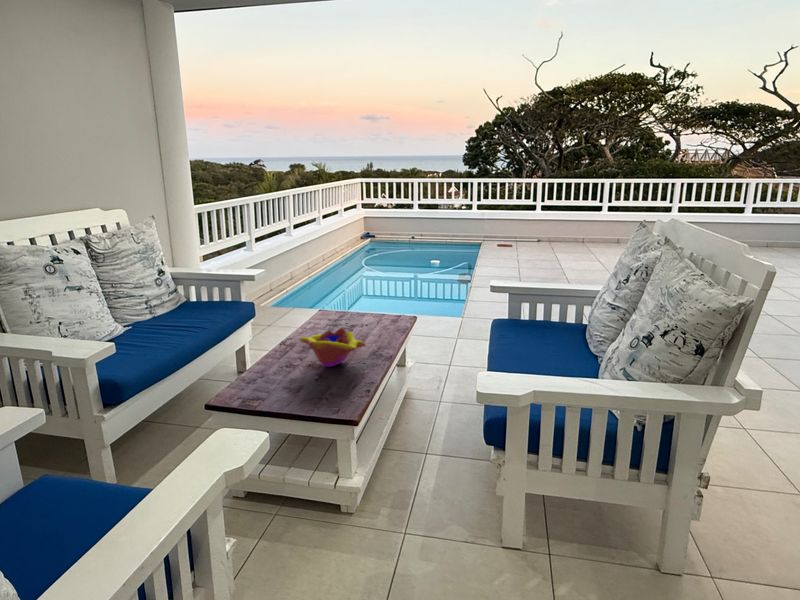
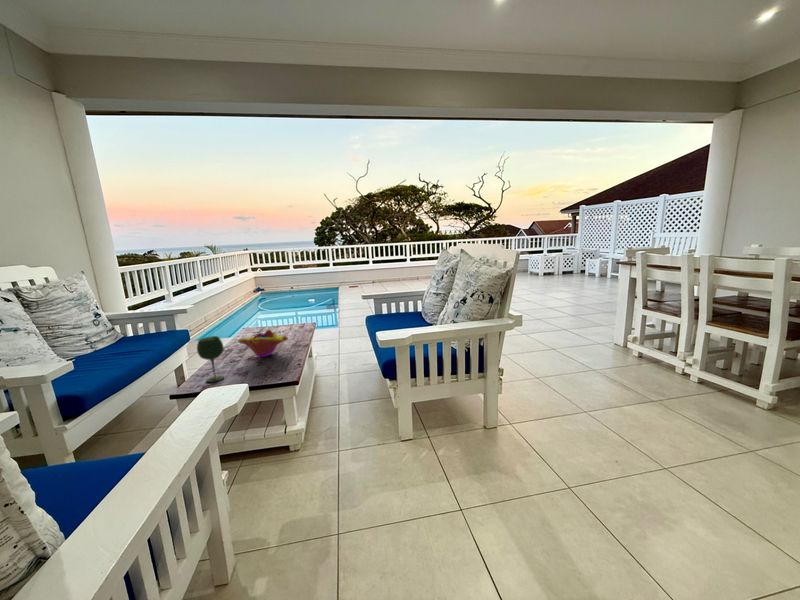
wine glass: none [243,334,275,395] -> present [197,336,224,382]

